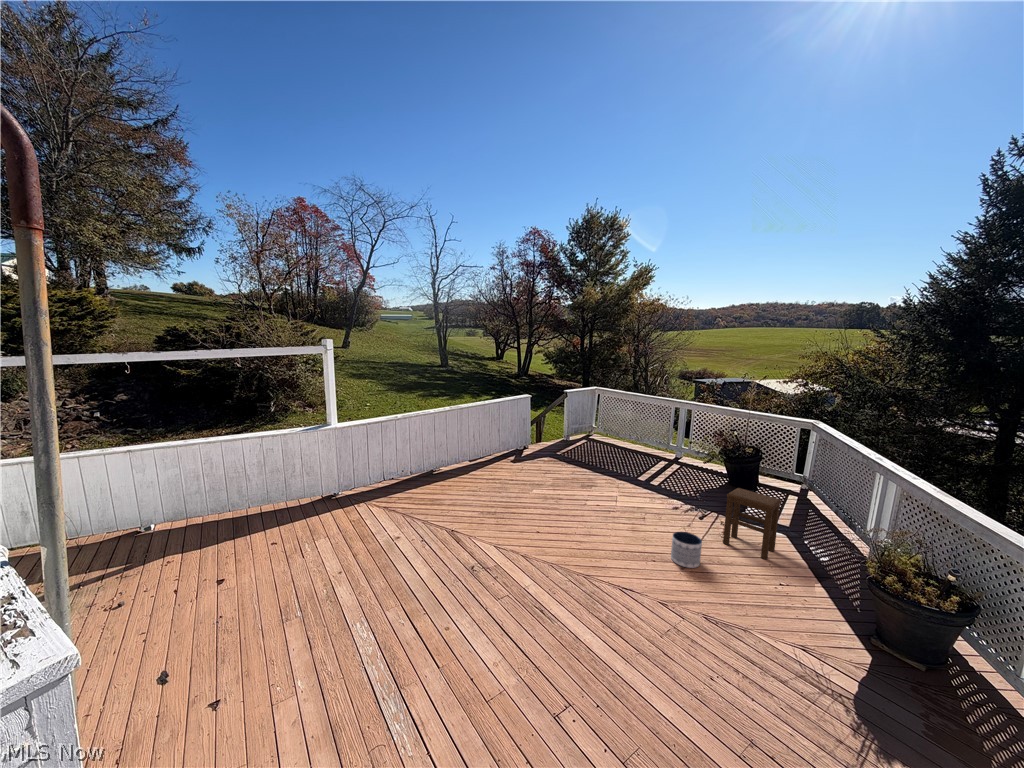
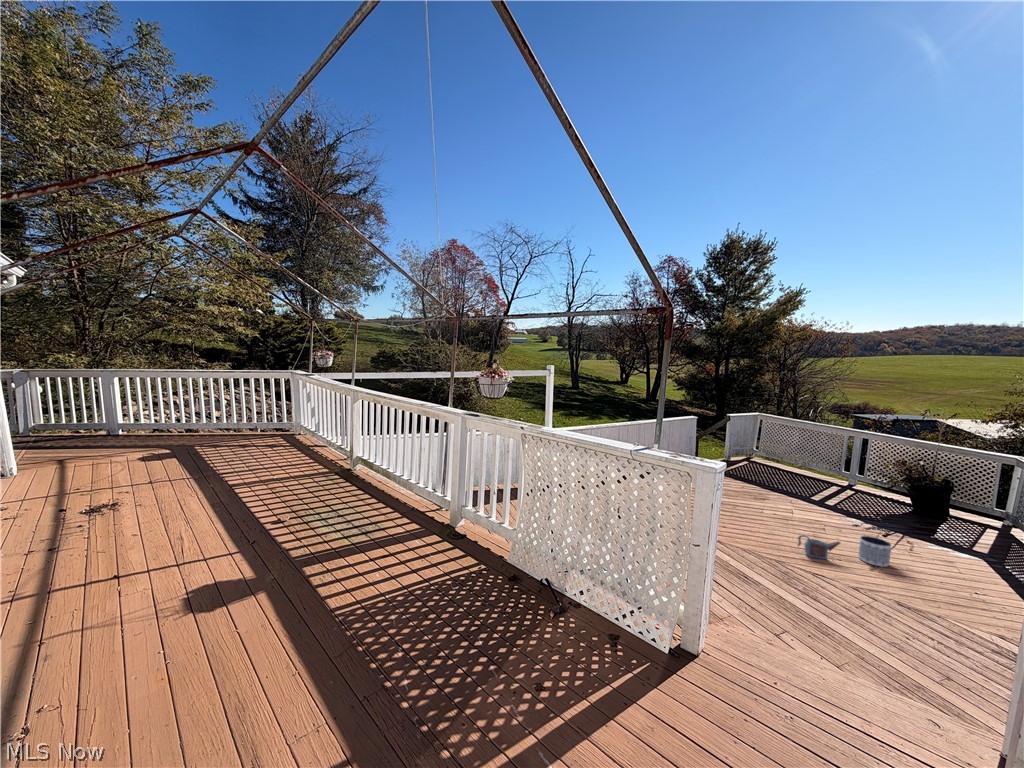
stool: present [723,488,782,559] -> none [912,506,977,571]
watering can: none [607,540,652,567] -> present [797,535,840,559]

